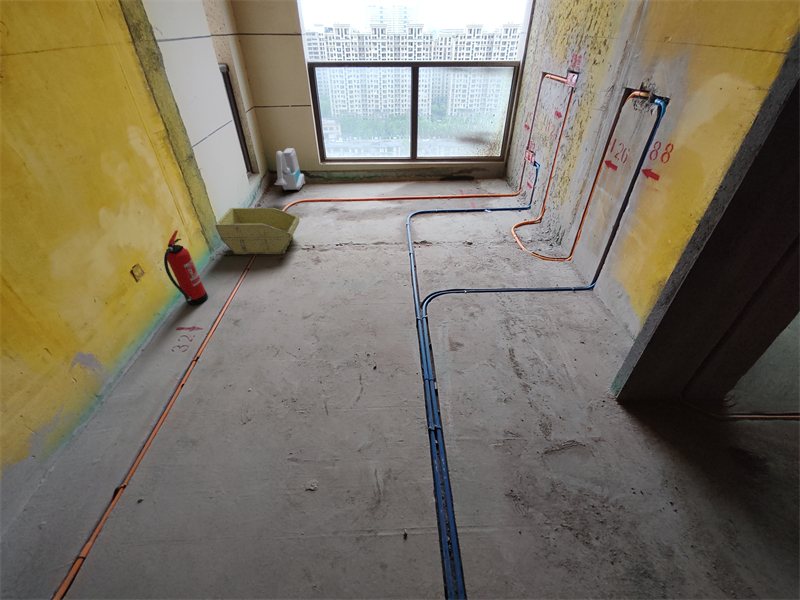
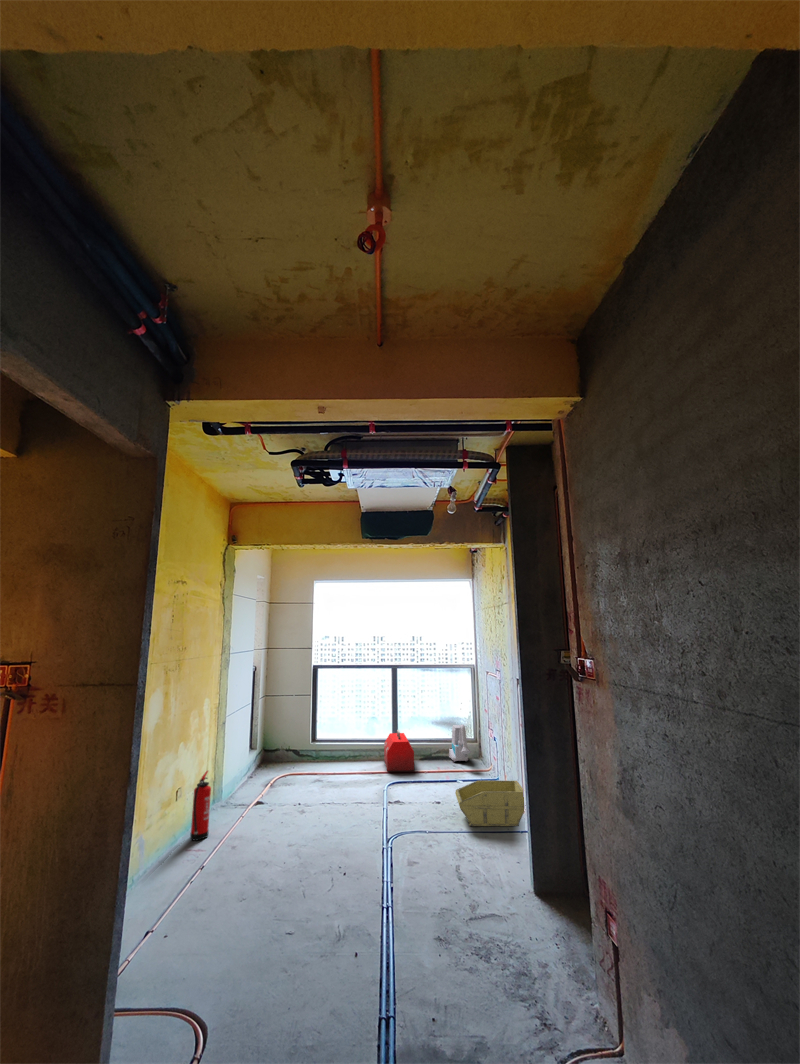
vacuum cleaner: present [275,148,305,190] -> present [449,724,471,762]
toolbox: none [402,149,437,196] -> present [384,730,414,771]
storage bin: present [215,208,300,254] -> present [455,781,526,826]

